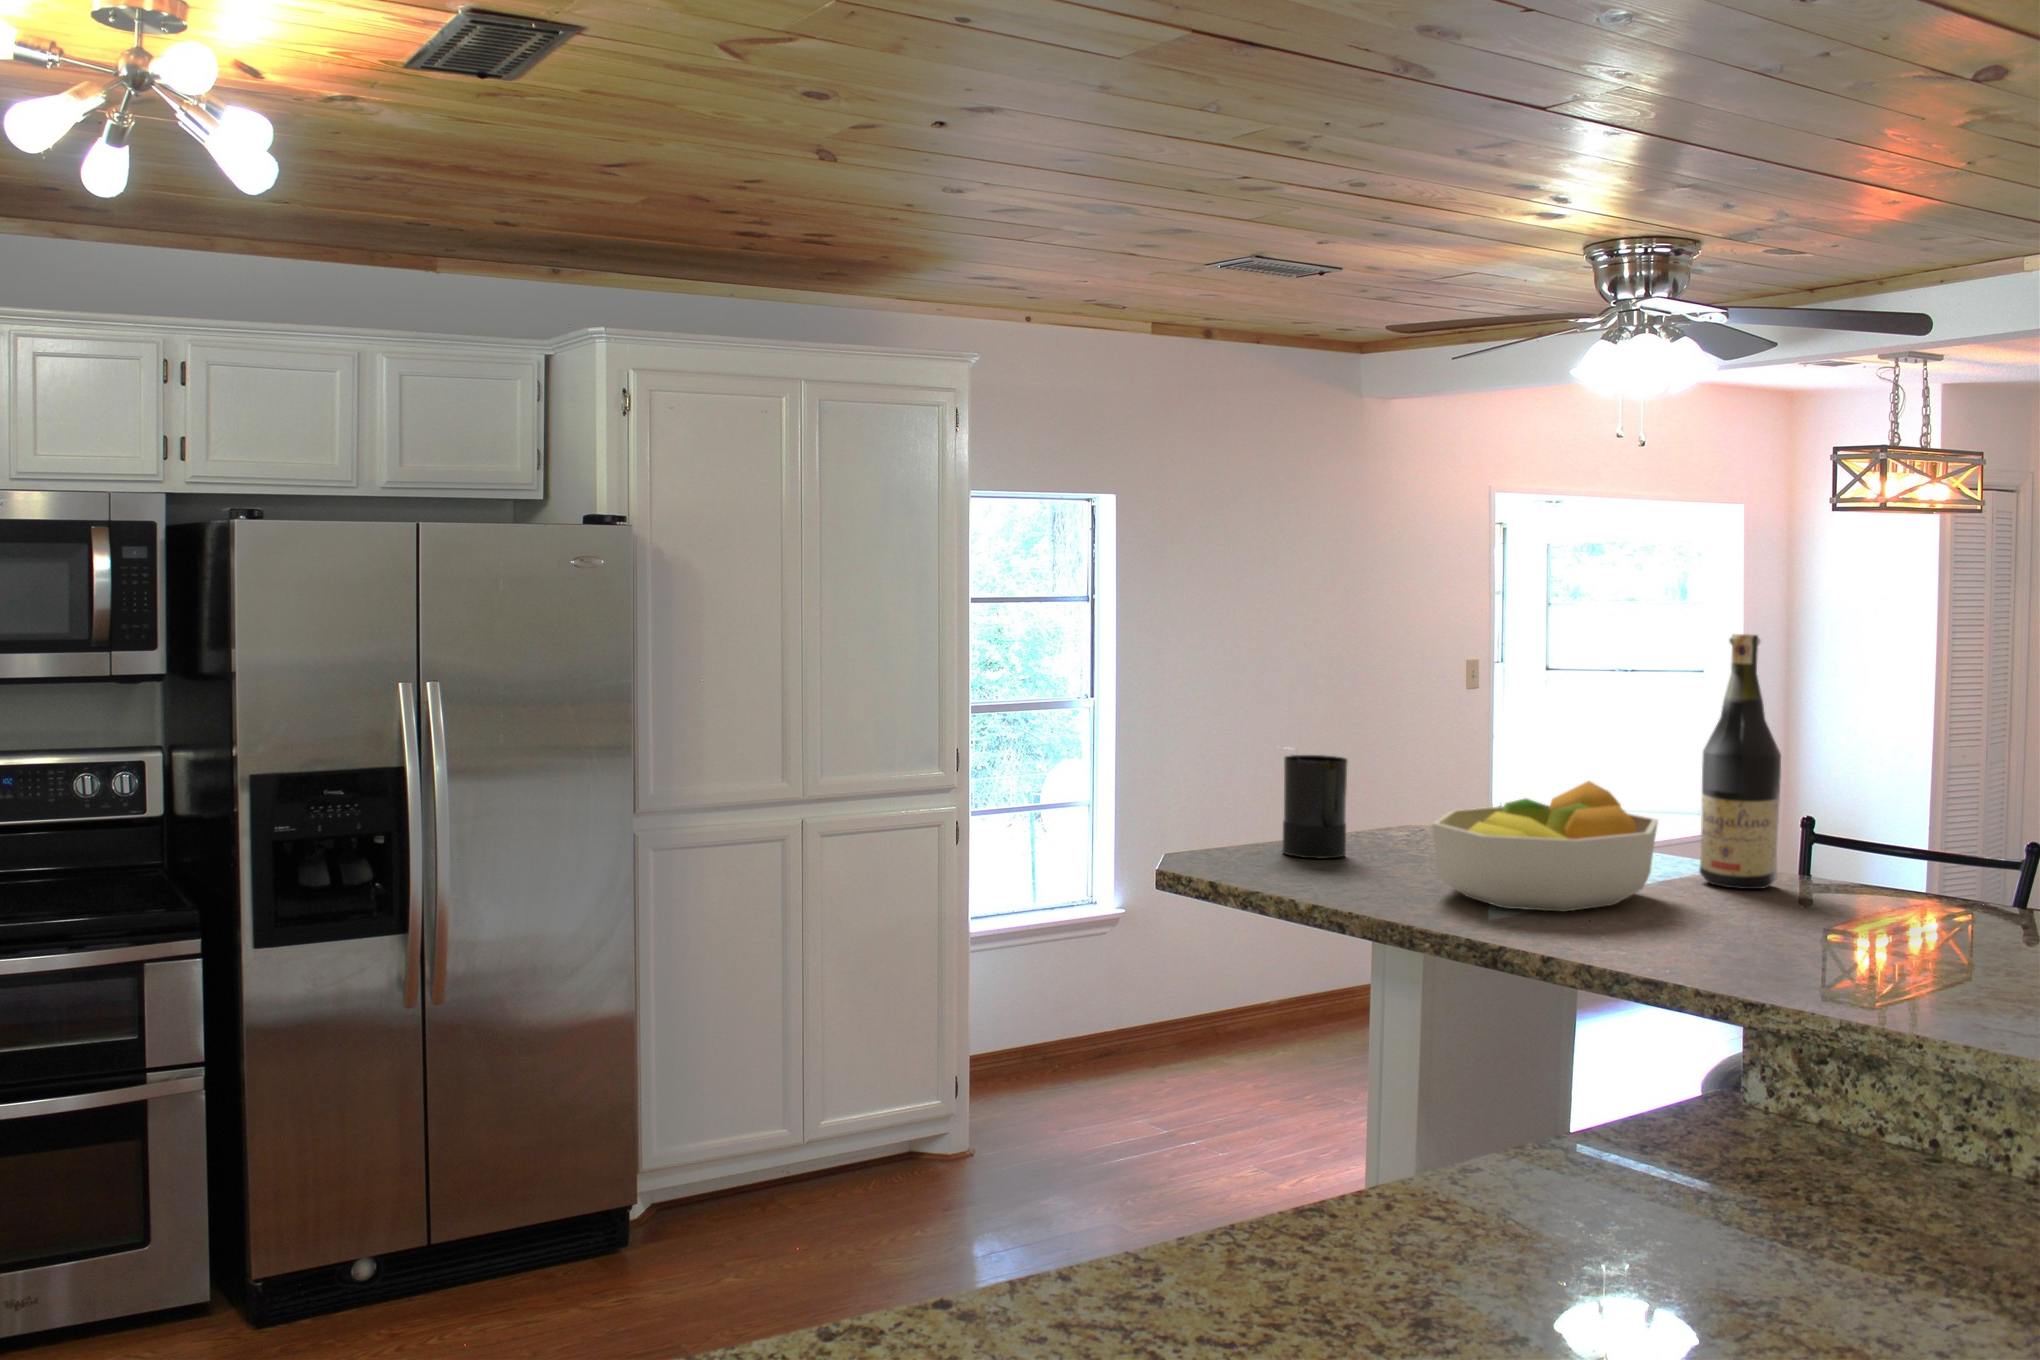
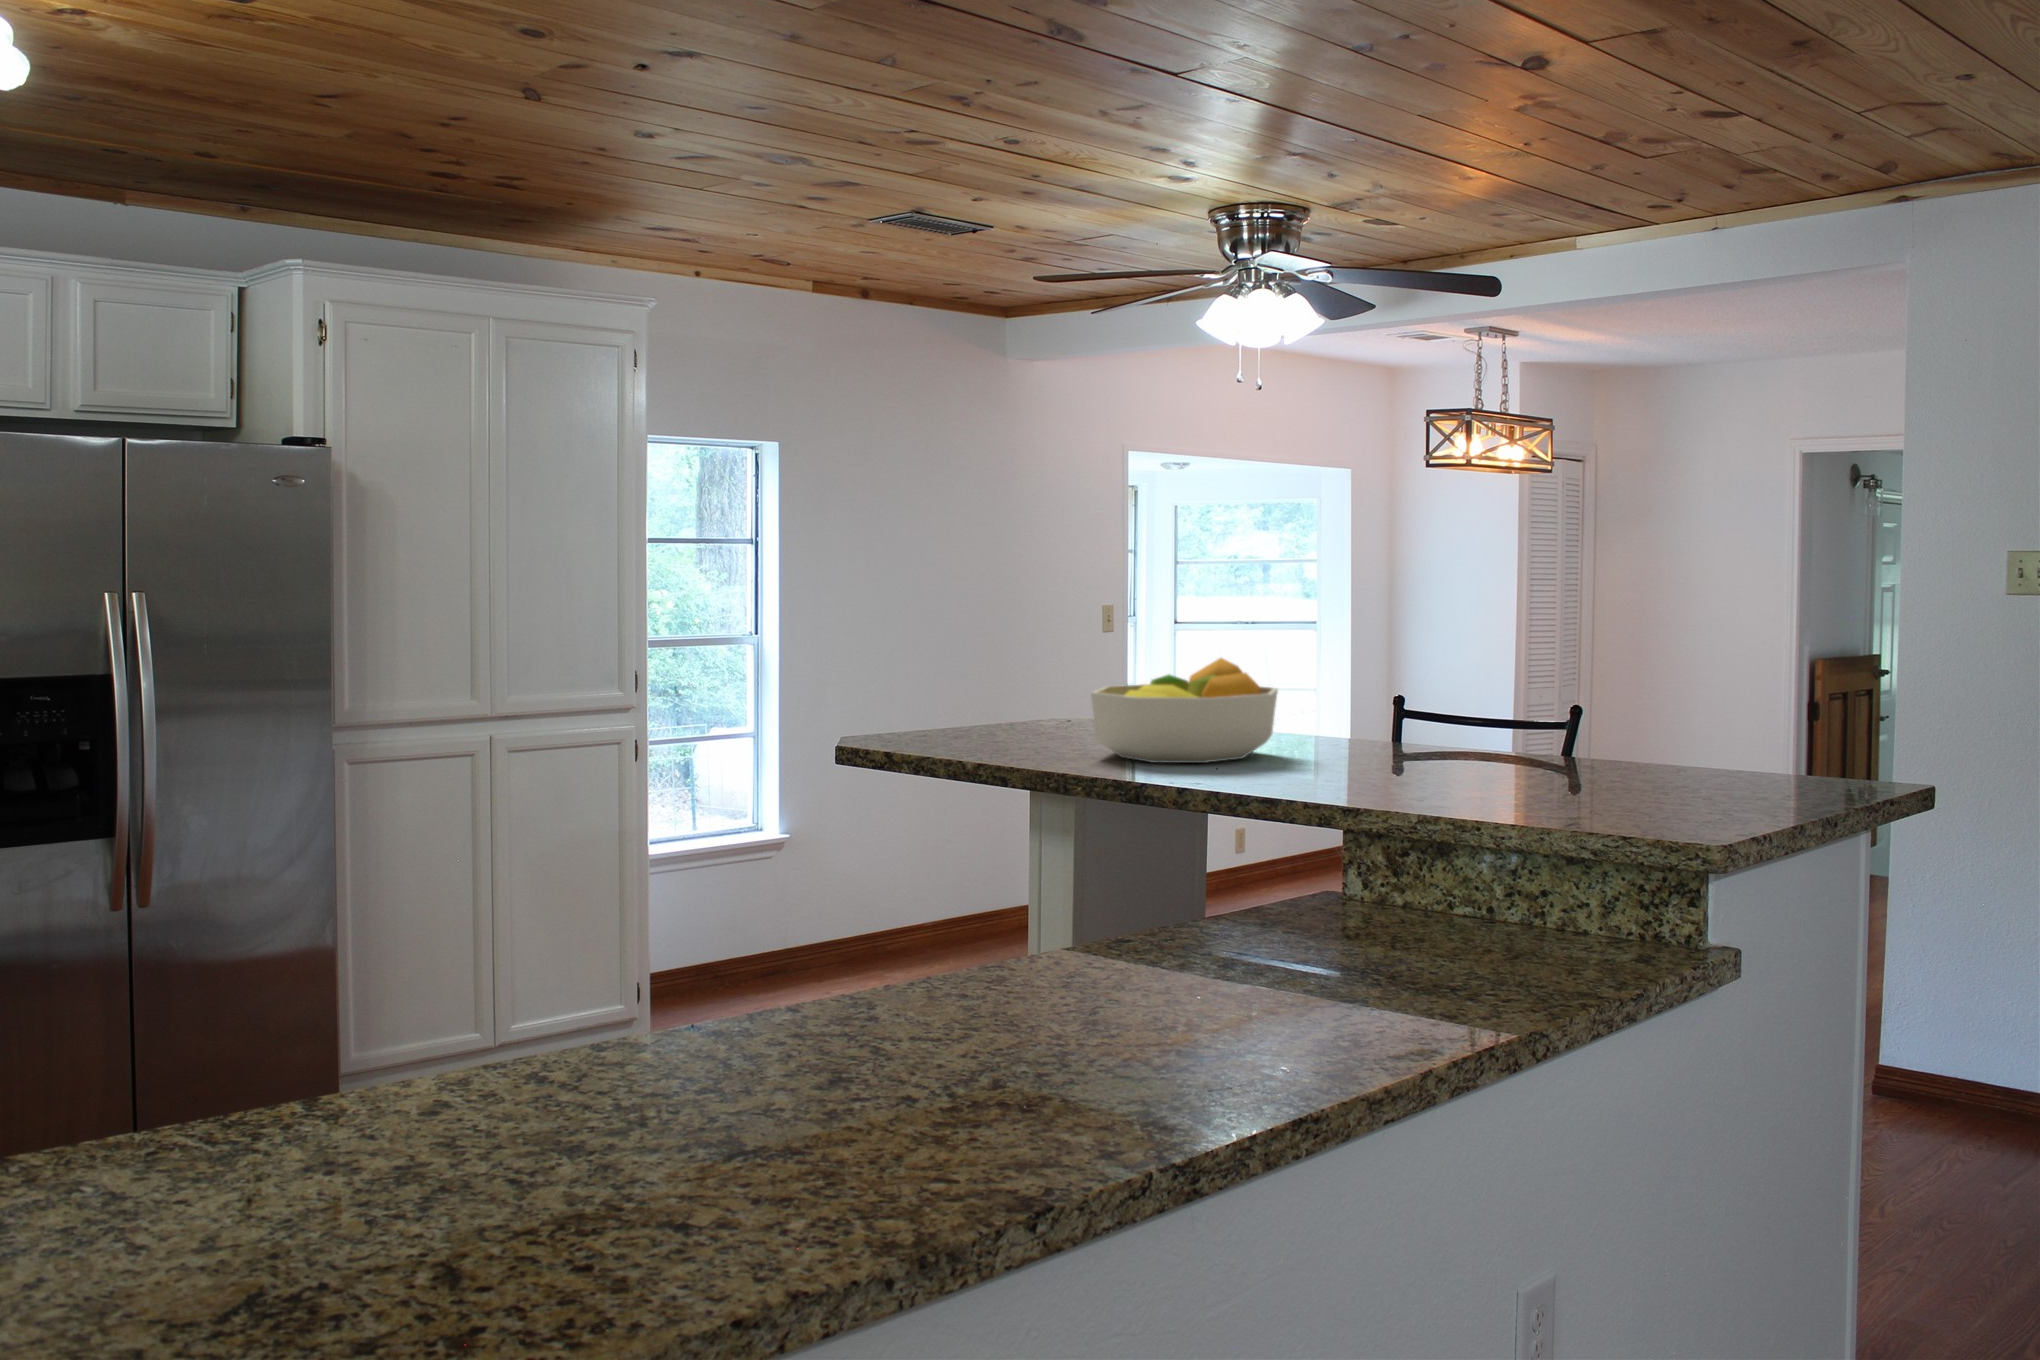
wine bottle: present [1699,634,1781,889] -> none [1312,531,1376,749]
candle: present [1283,755,1348,859] -> none [951,641,1014,739]

